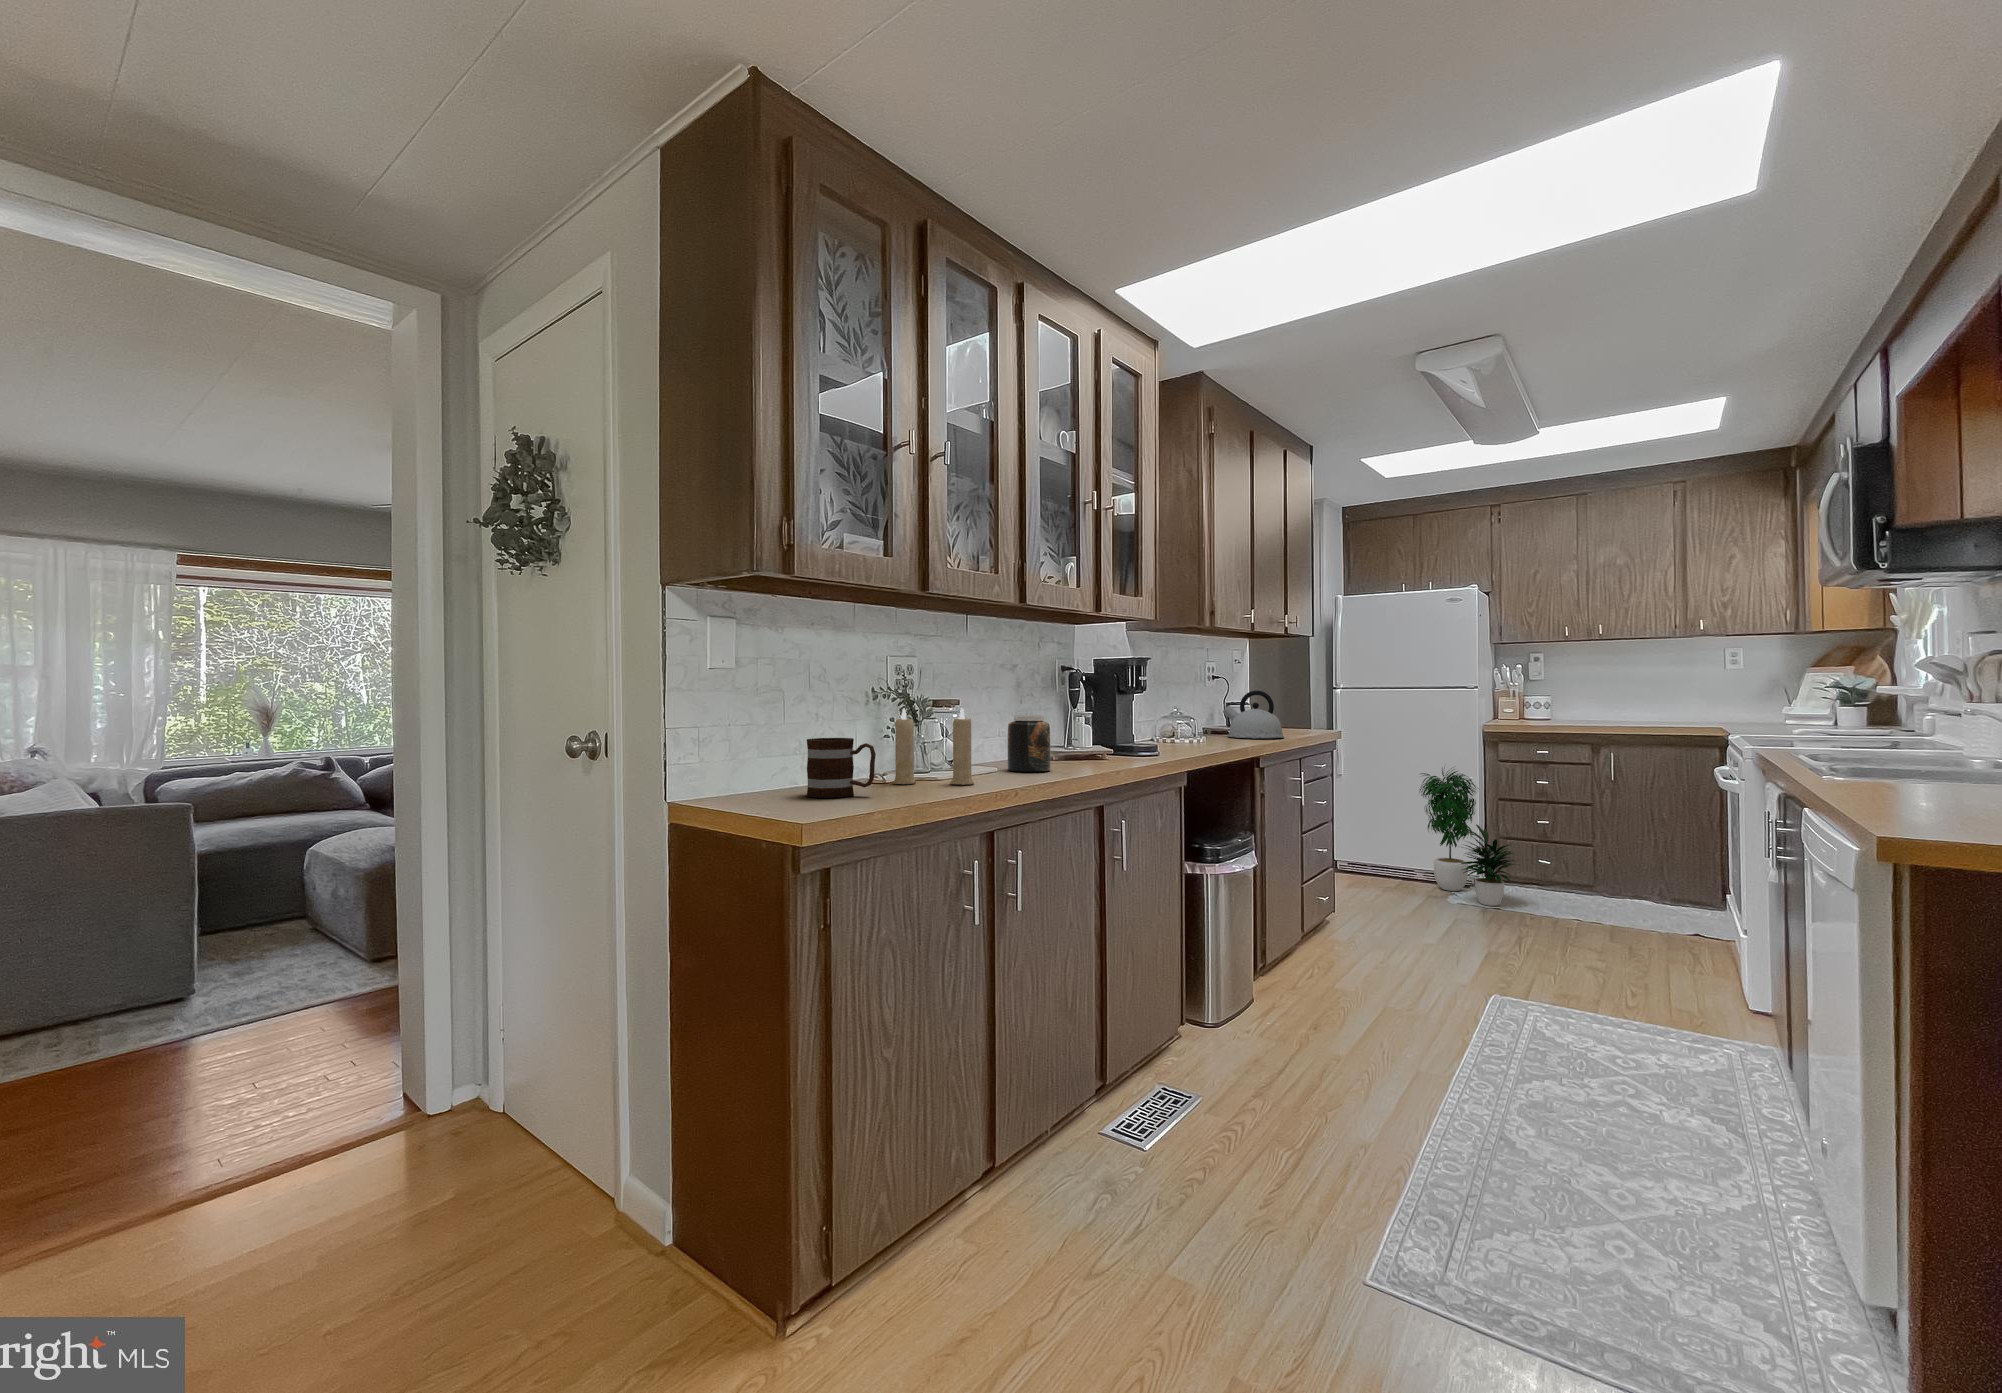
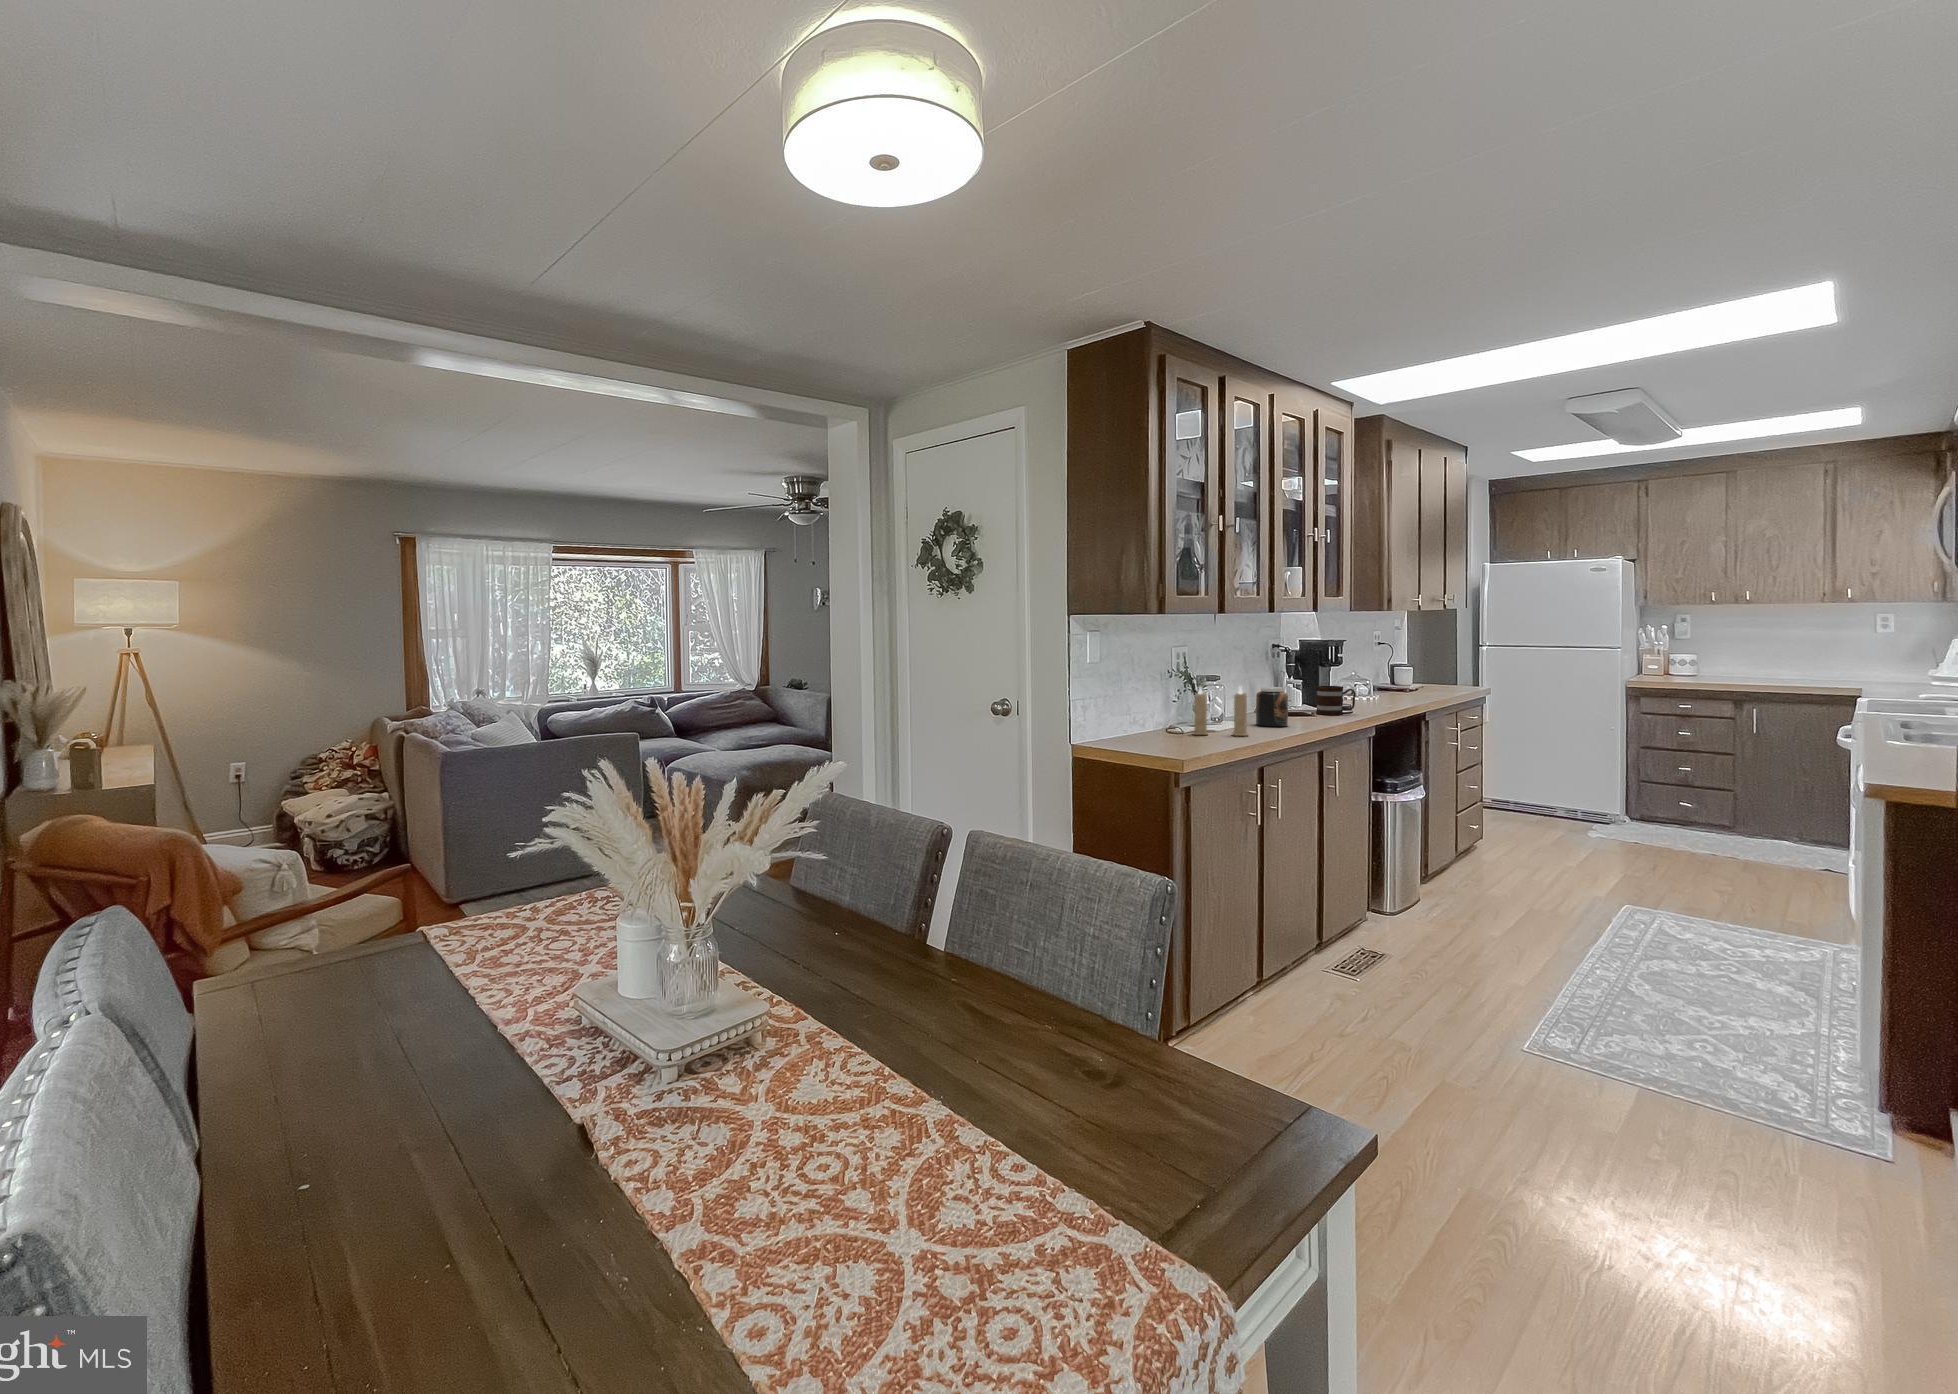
kettle: present [1223,690,1284,738] -> none [1392,658,1446,697]
mug: present [807,738,876,798] -> present [1316,686,1356,715]
potted plant: present [1420,768,1516,906] -> none [1561,715,1658,839]

